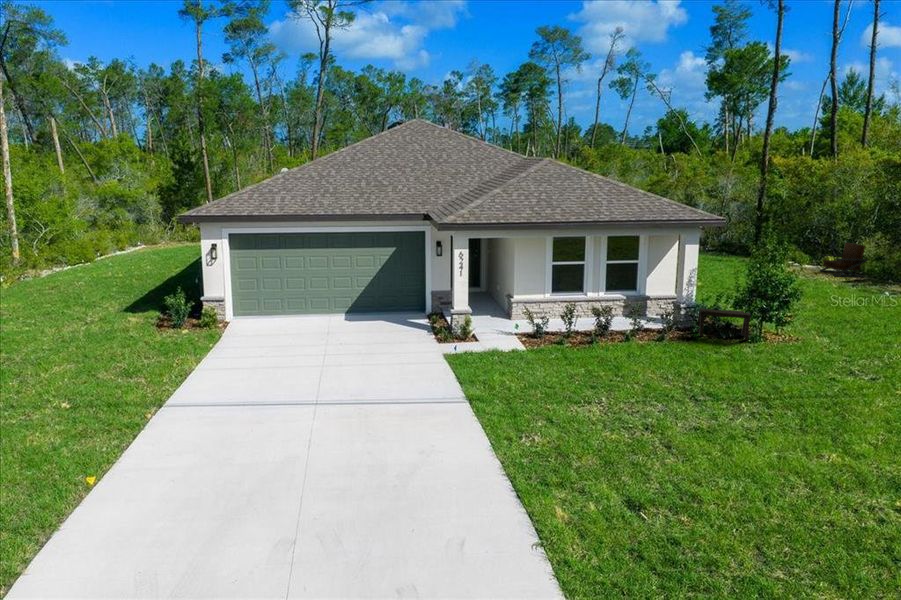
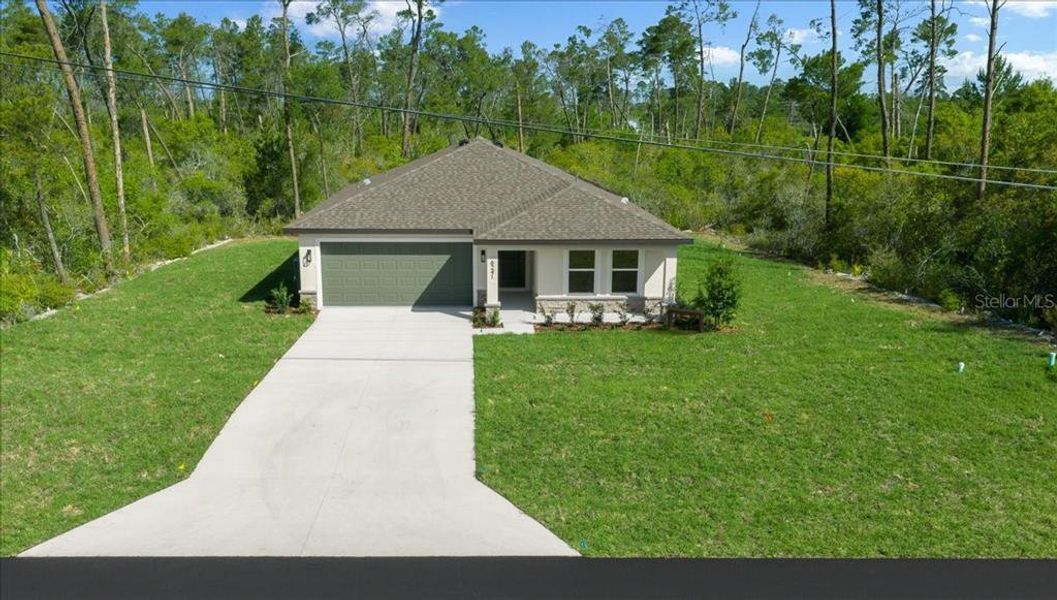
lounge chair: present [820,243,868,277] -> none [840,254,875,286]

